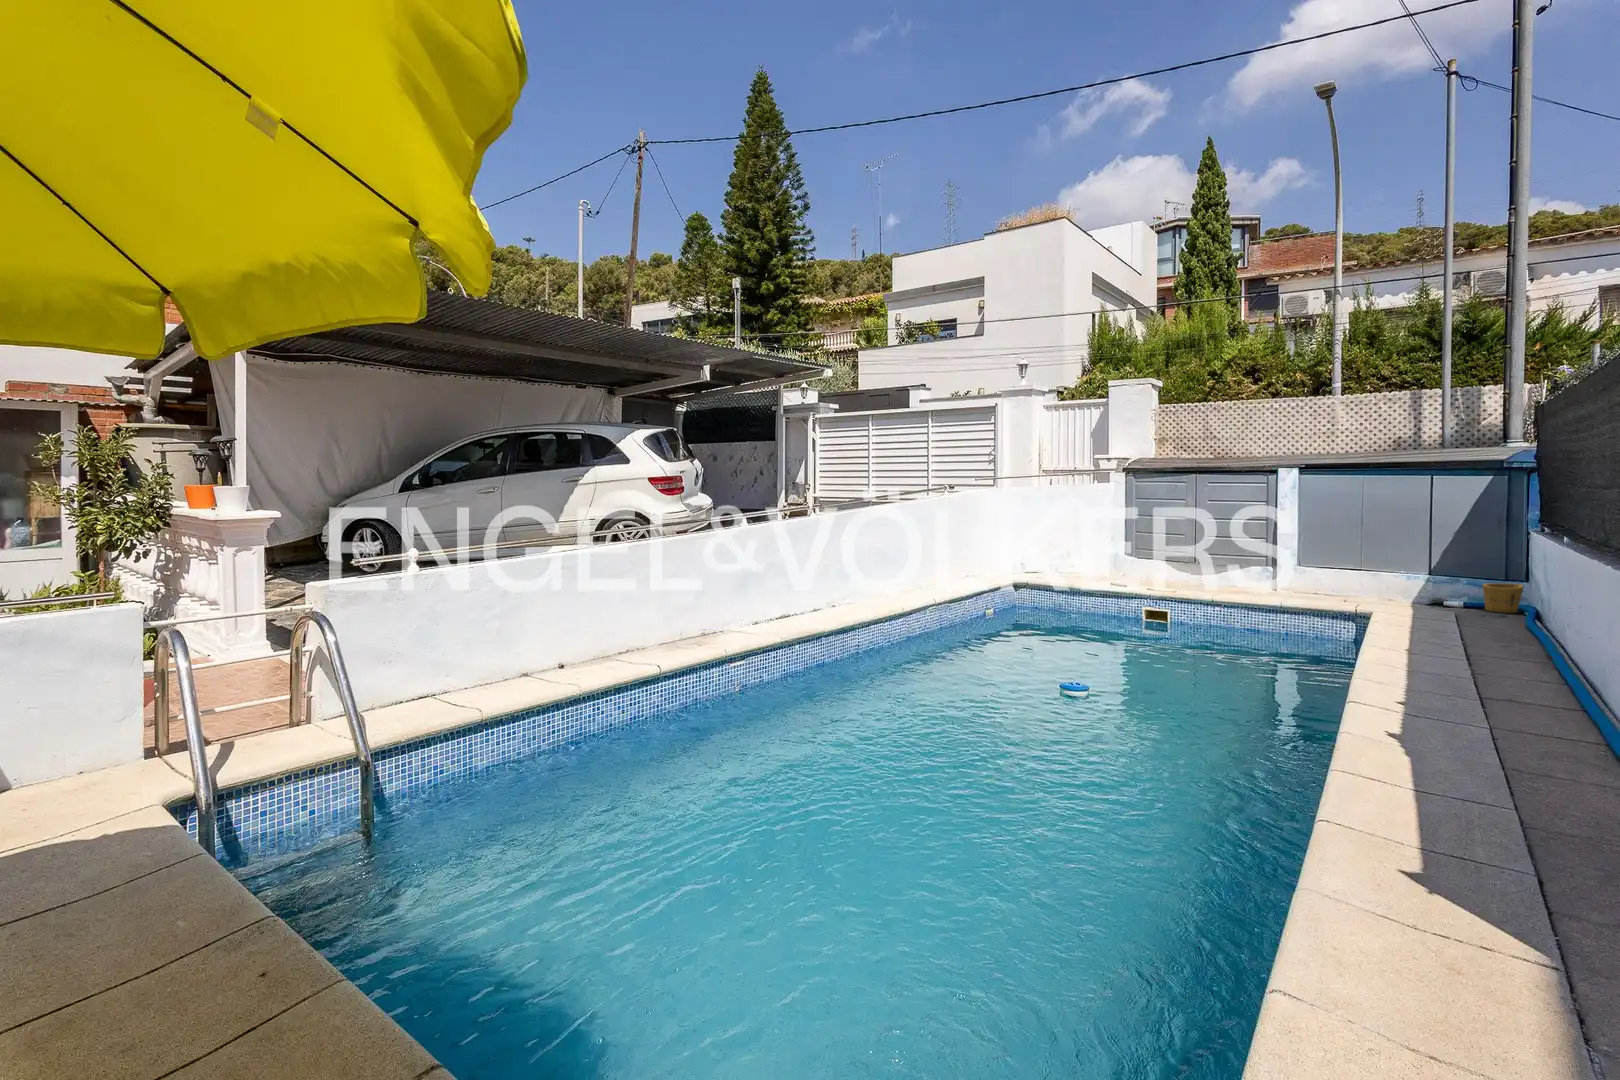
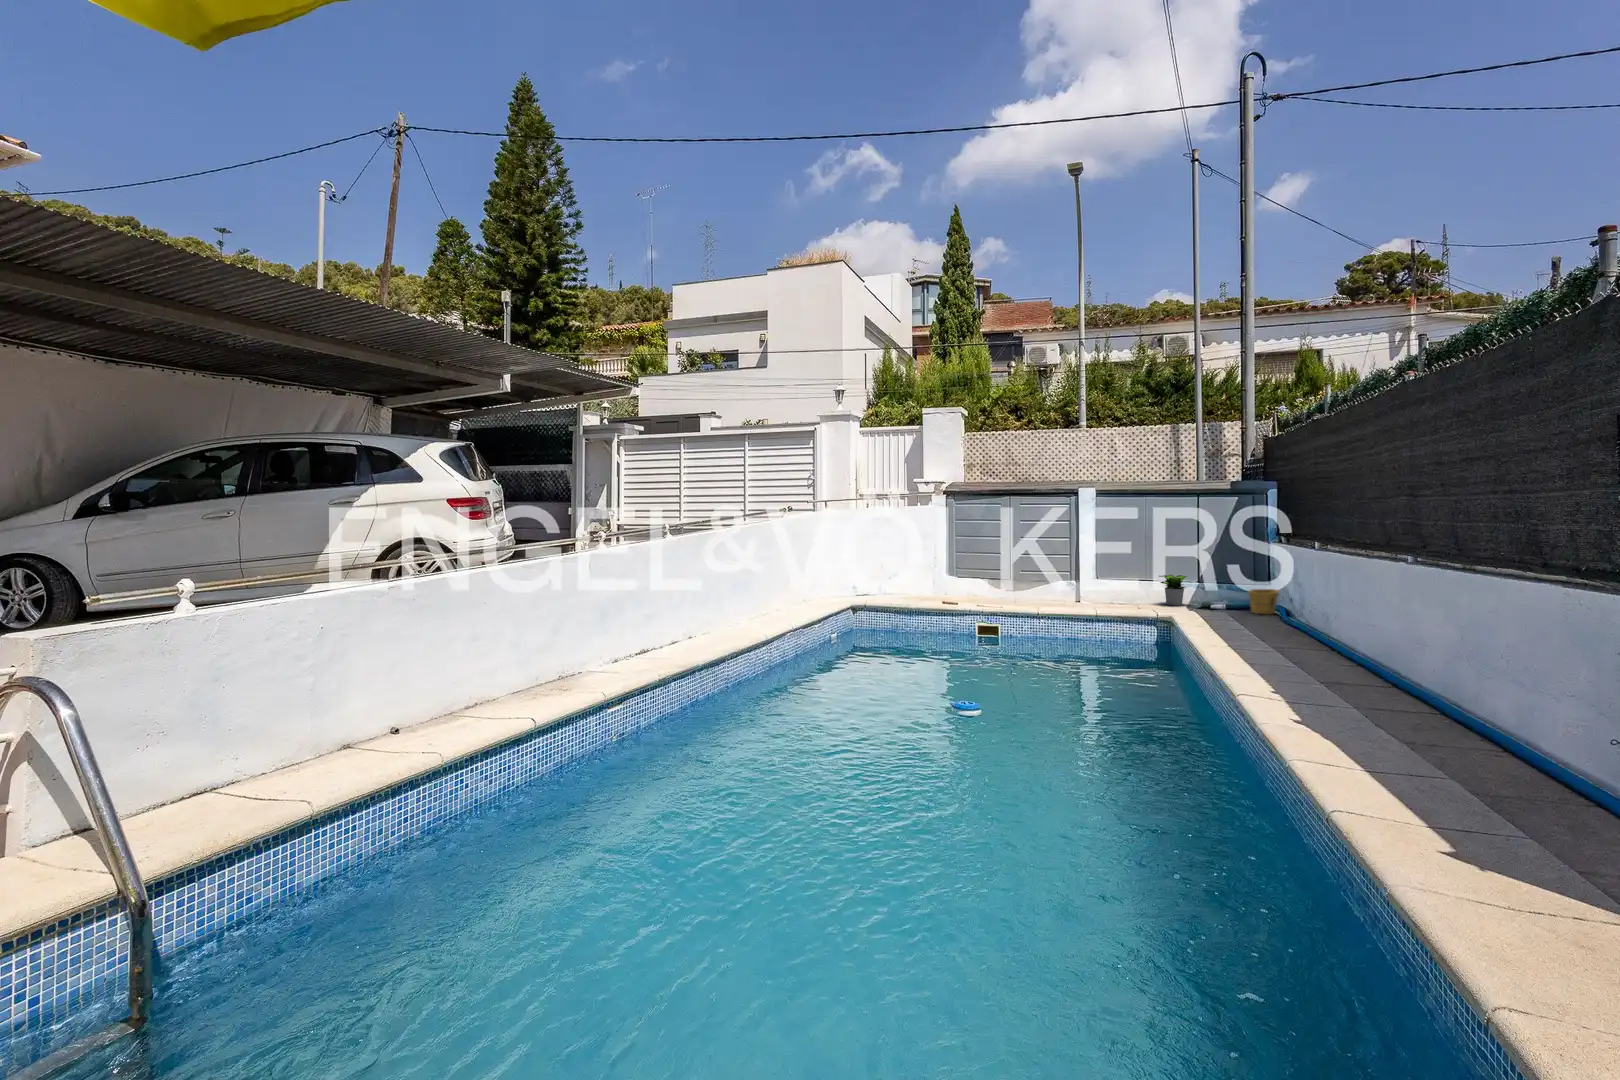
potted plant: none [1372,563,1419,598] -> present [1159,575,1186,606]

